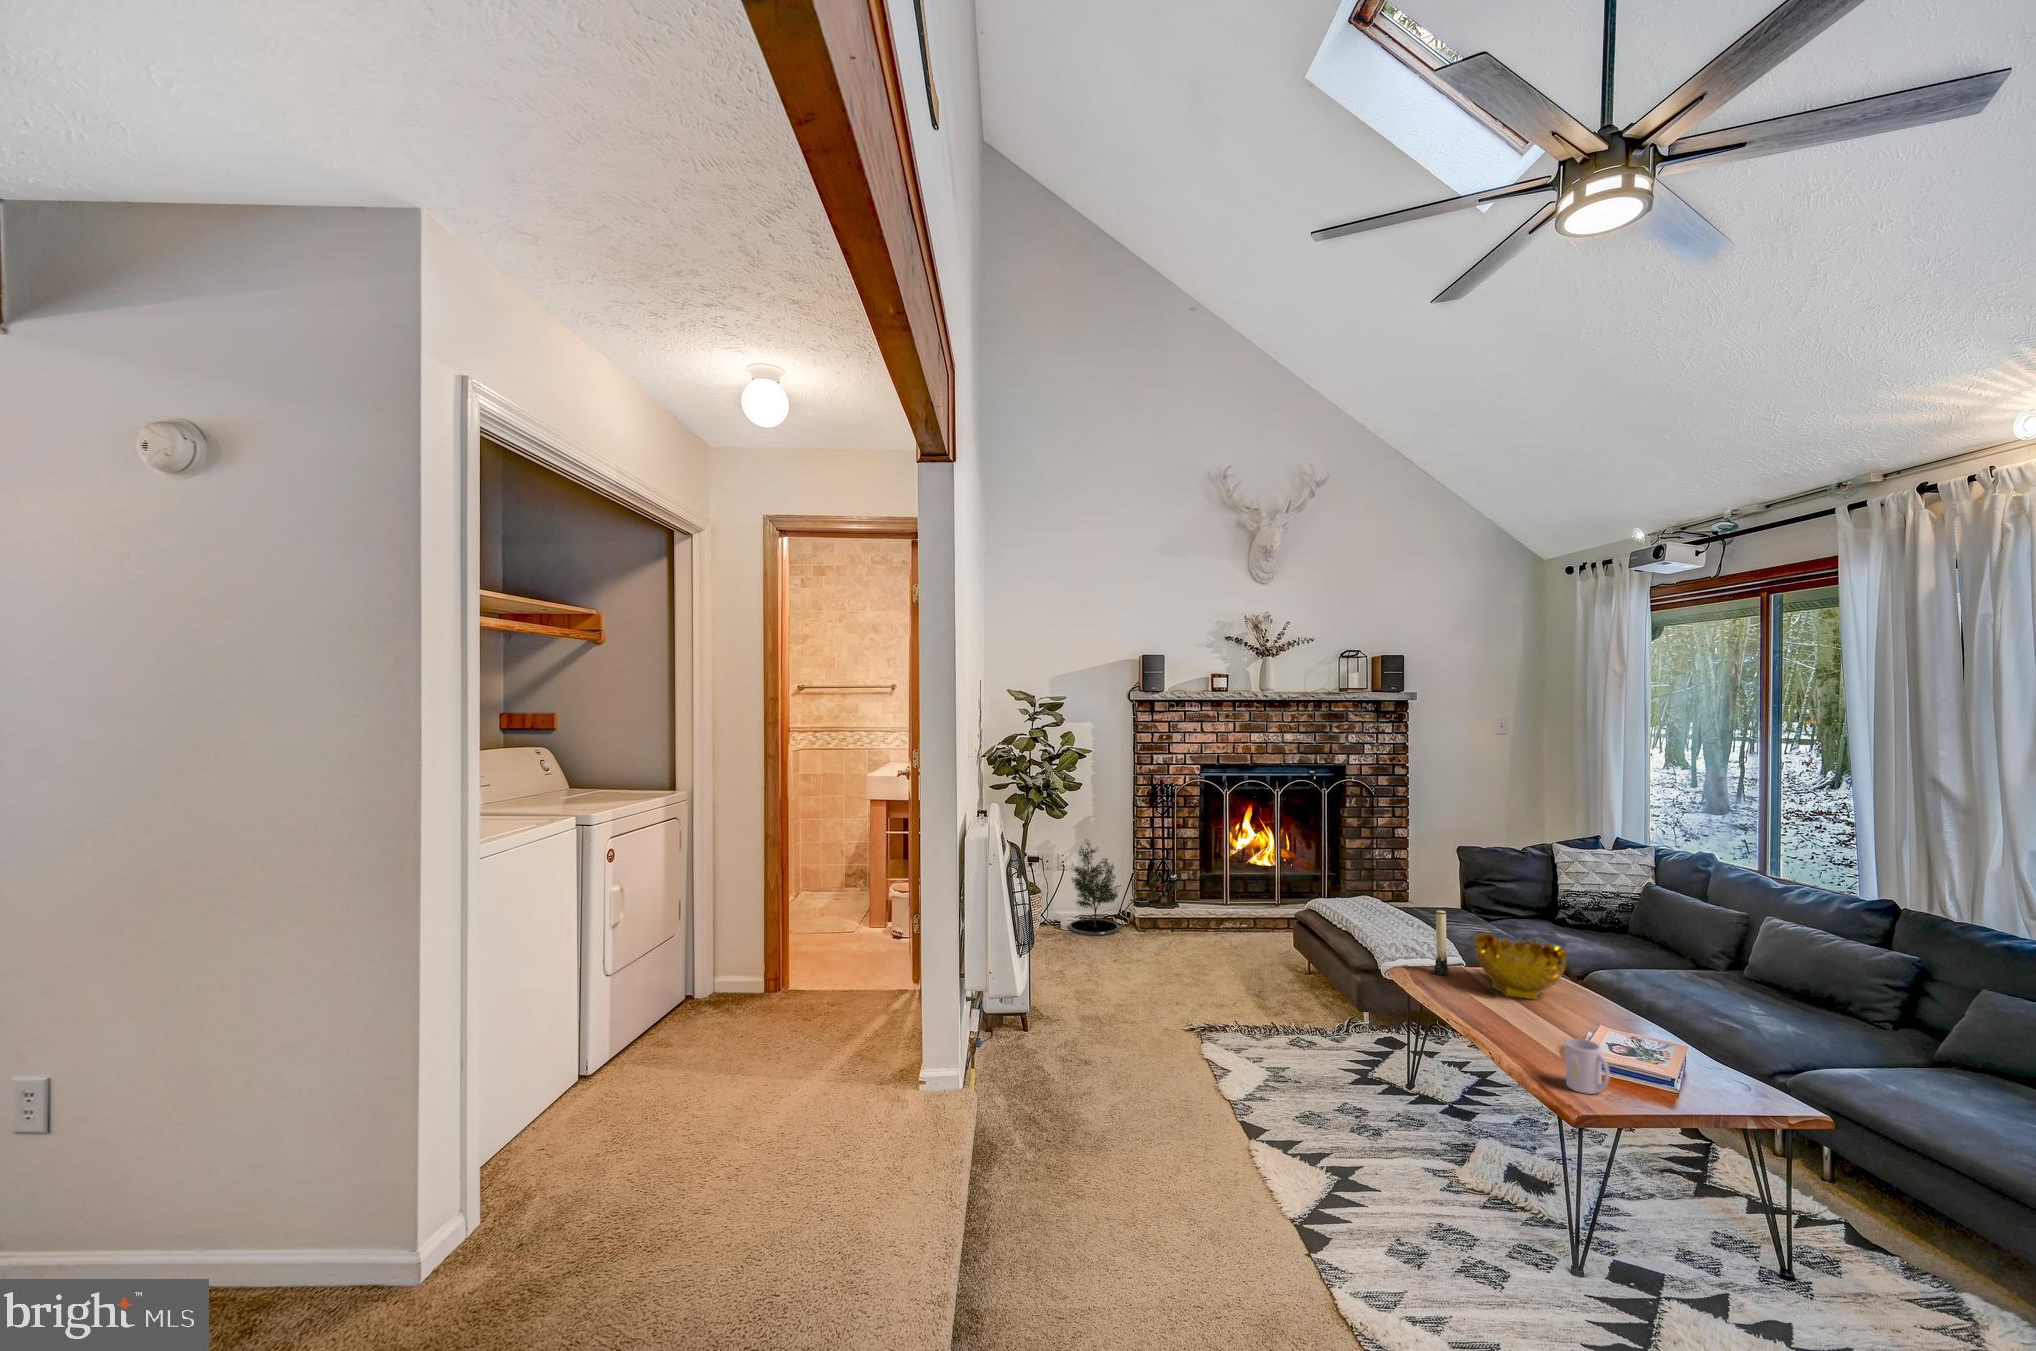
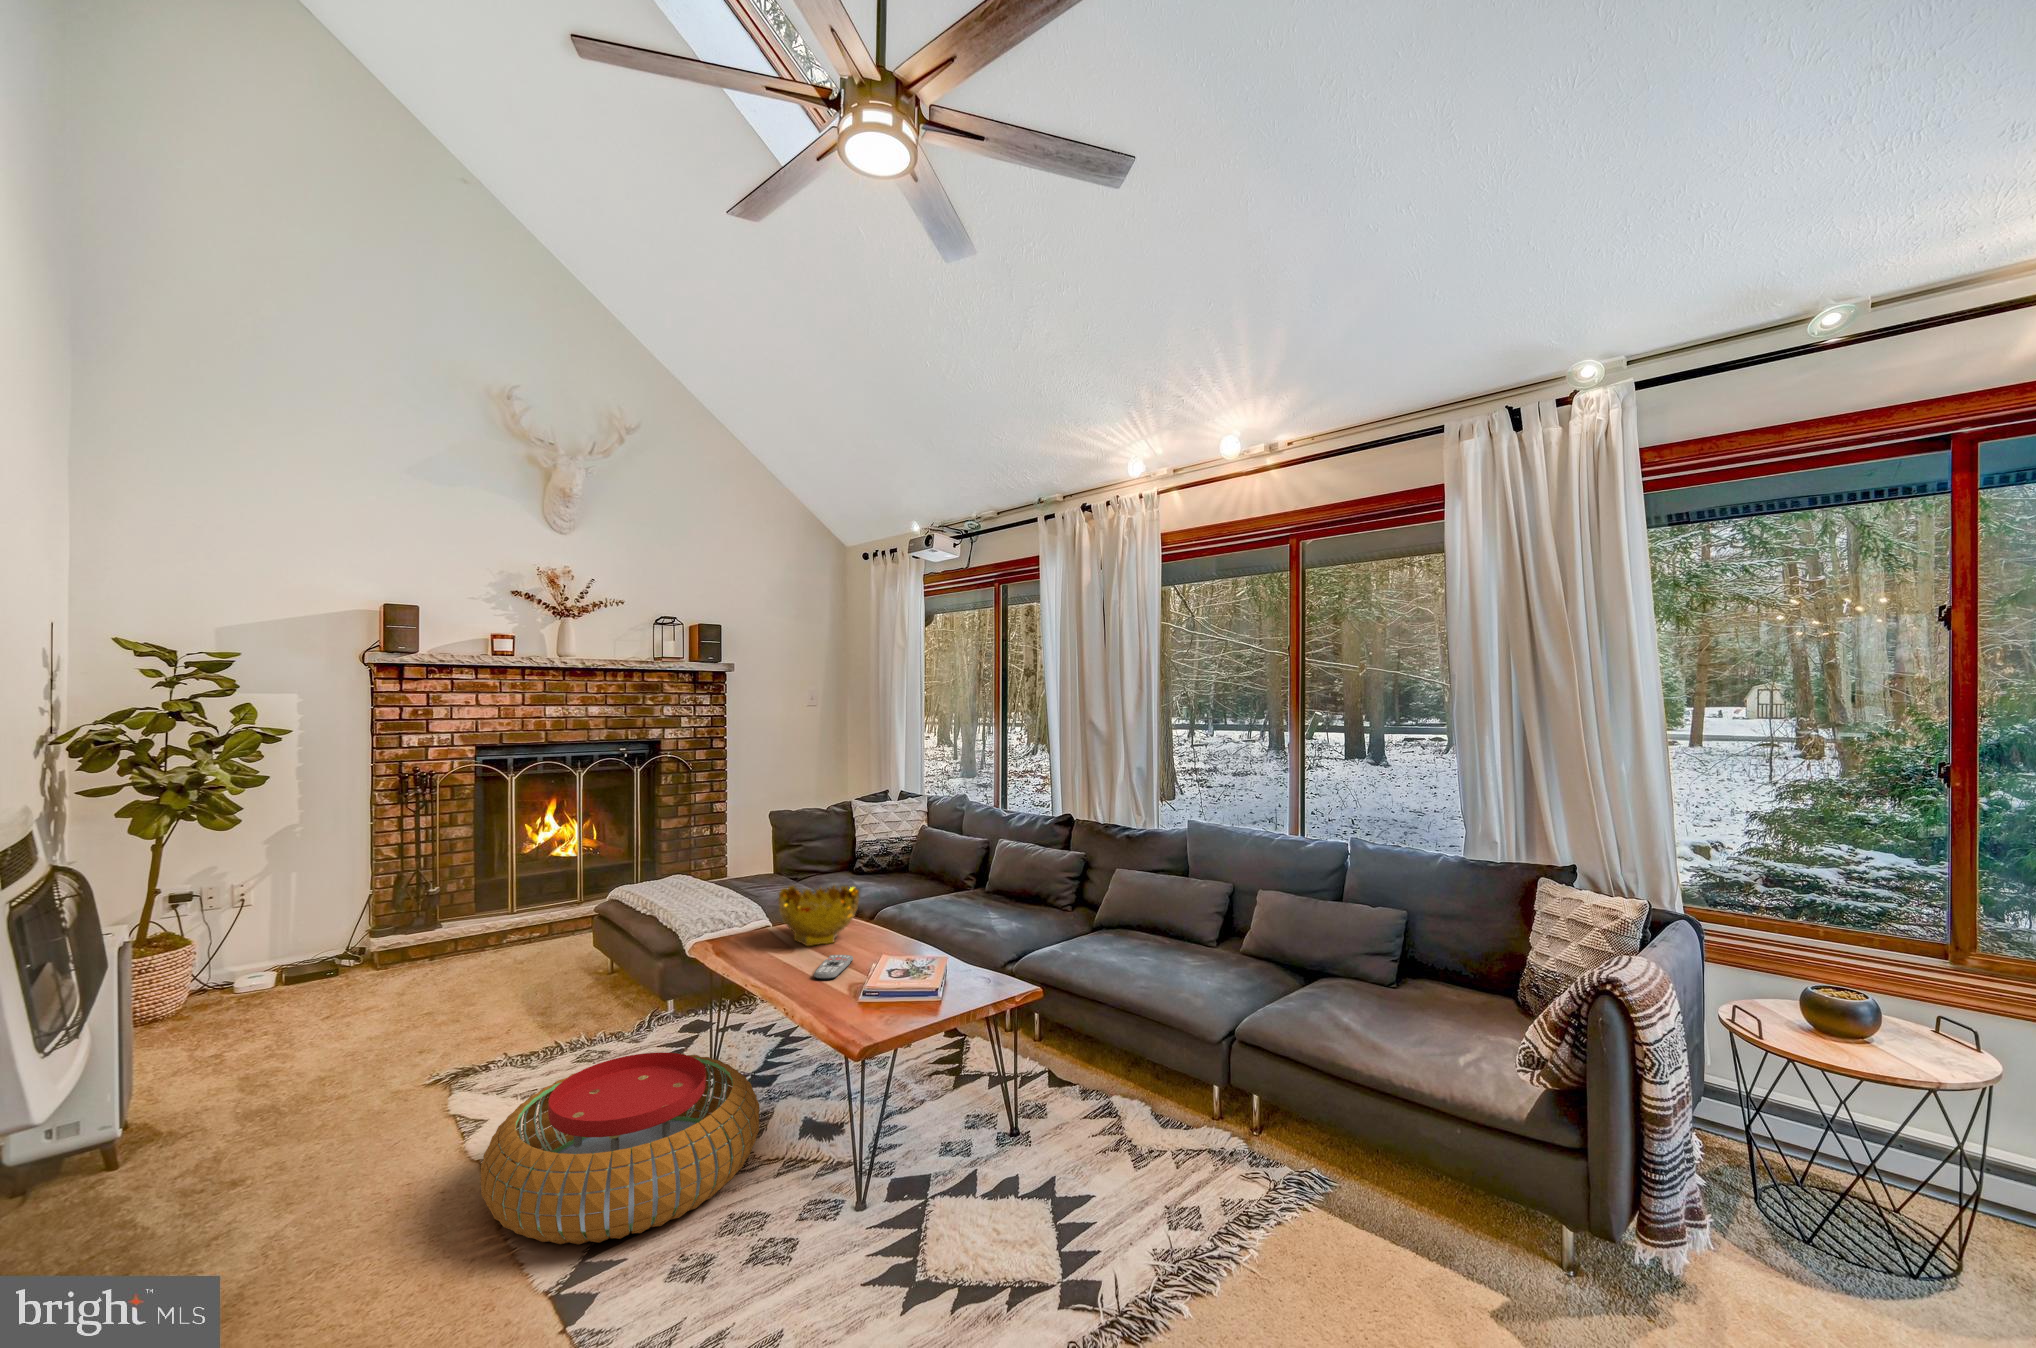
potted tree: present [1069,839,1121,935] -> none [240,857,346,996]
candle: present [1430,910,1449,975] -> none [734,871,754,941]
remote control: none [1517,1012,1561,1037] -> present [814,955,853,980]
mug: present [1565,1039,1609,1094] -> none [856,969,893,1023]
pouf: none [1240,1052,1464,1204] -> present [480,1053,759,1244]

